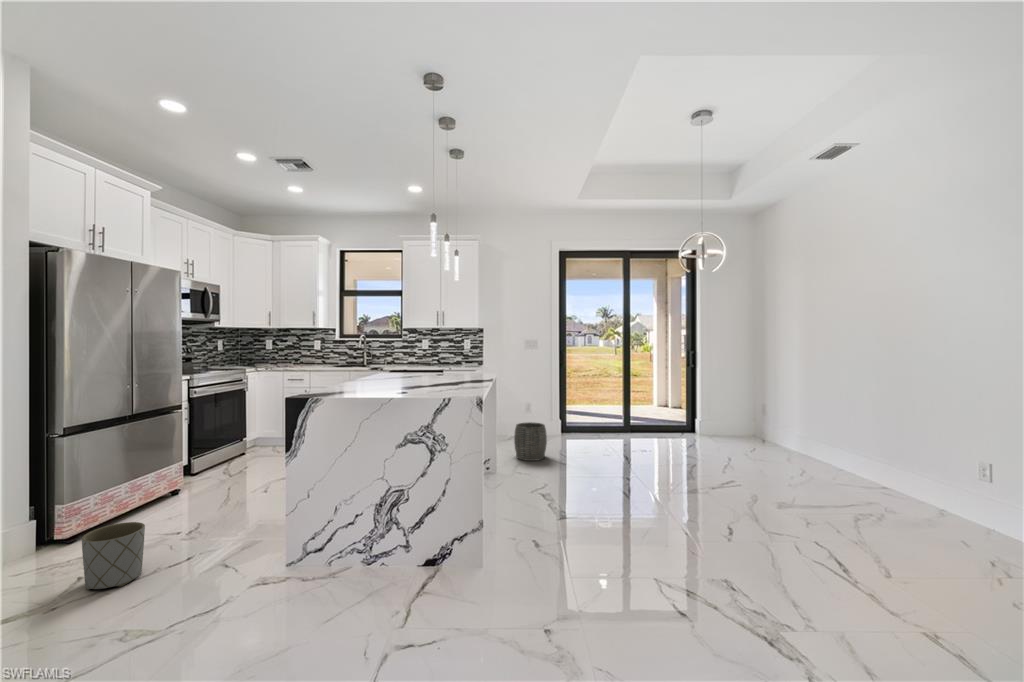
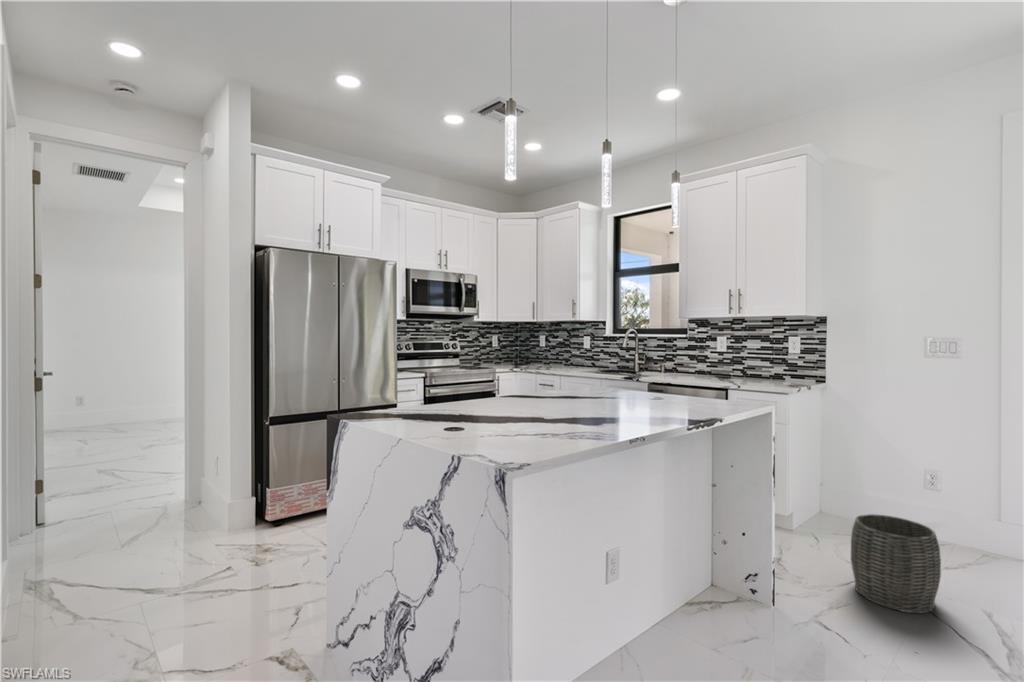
planter: present [82,522,145,590] -> none [155,532,218,608]

